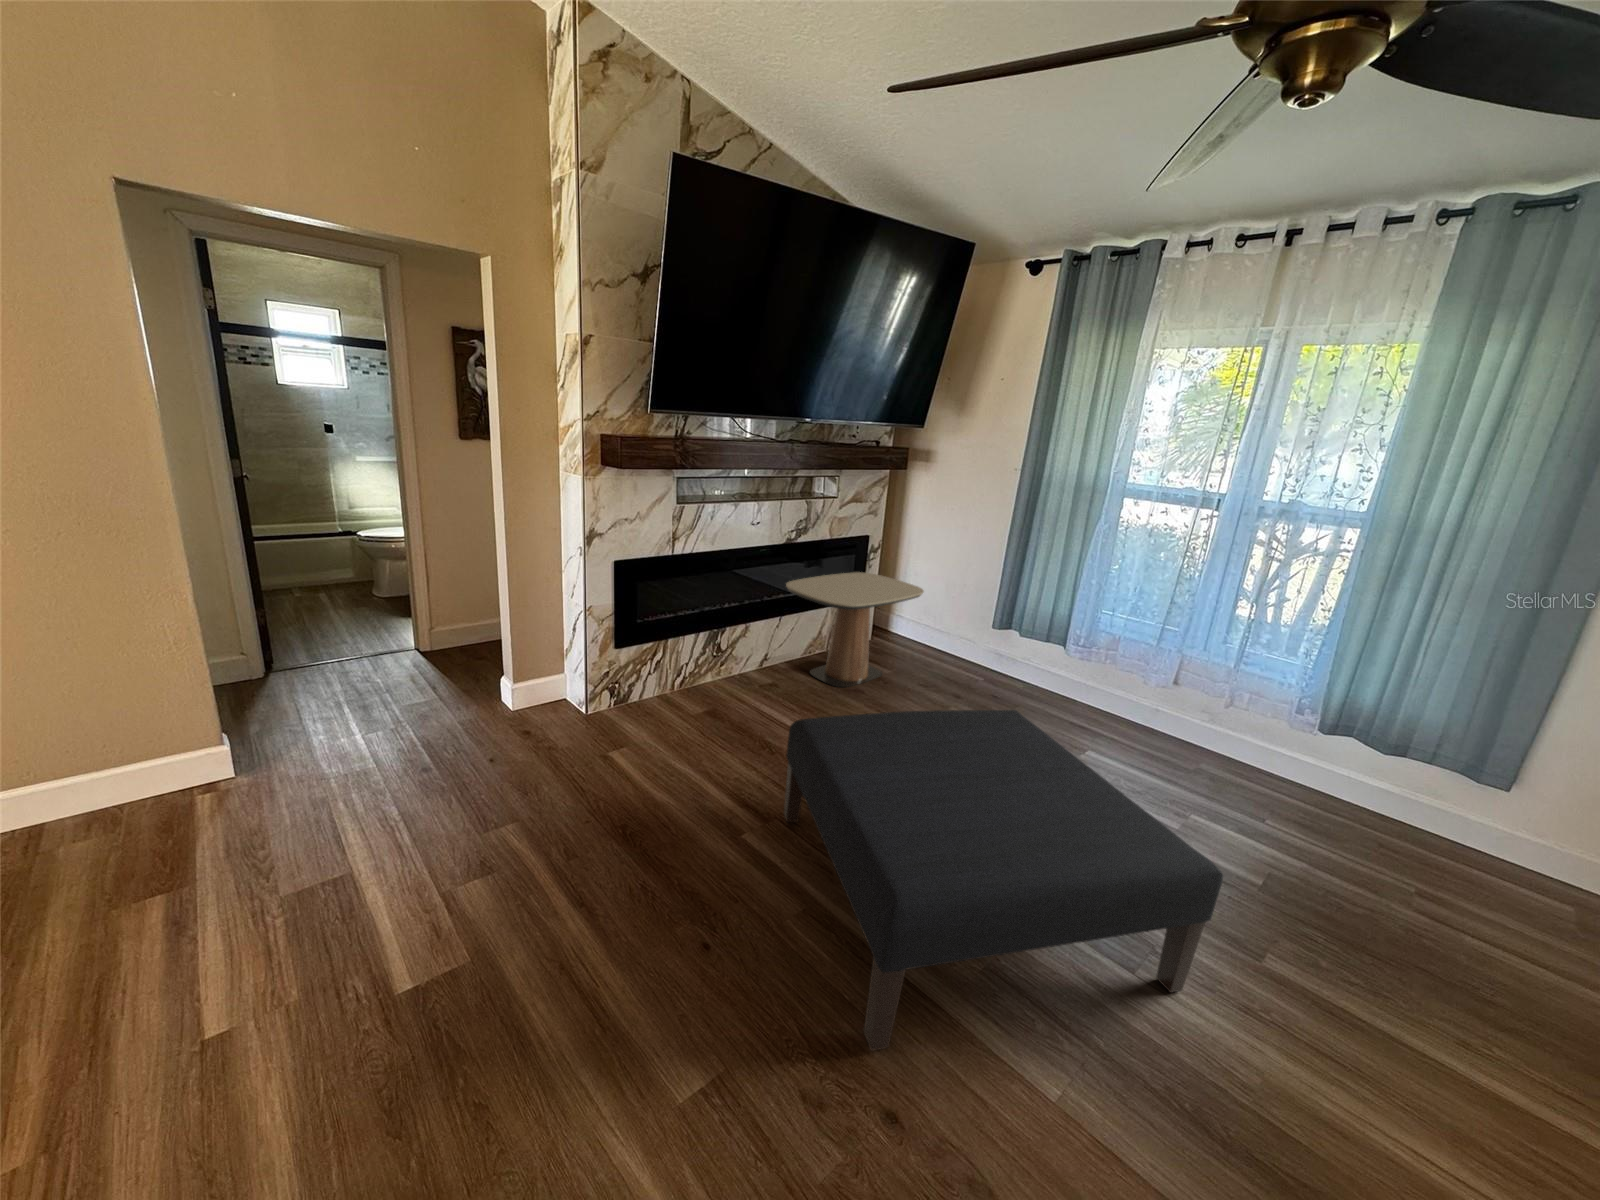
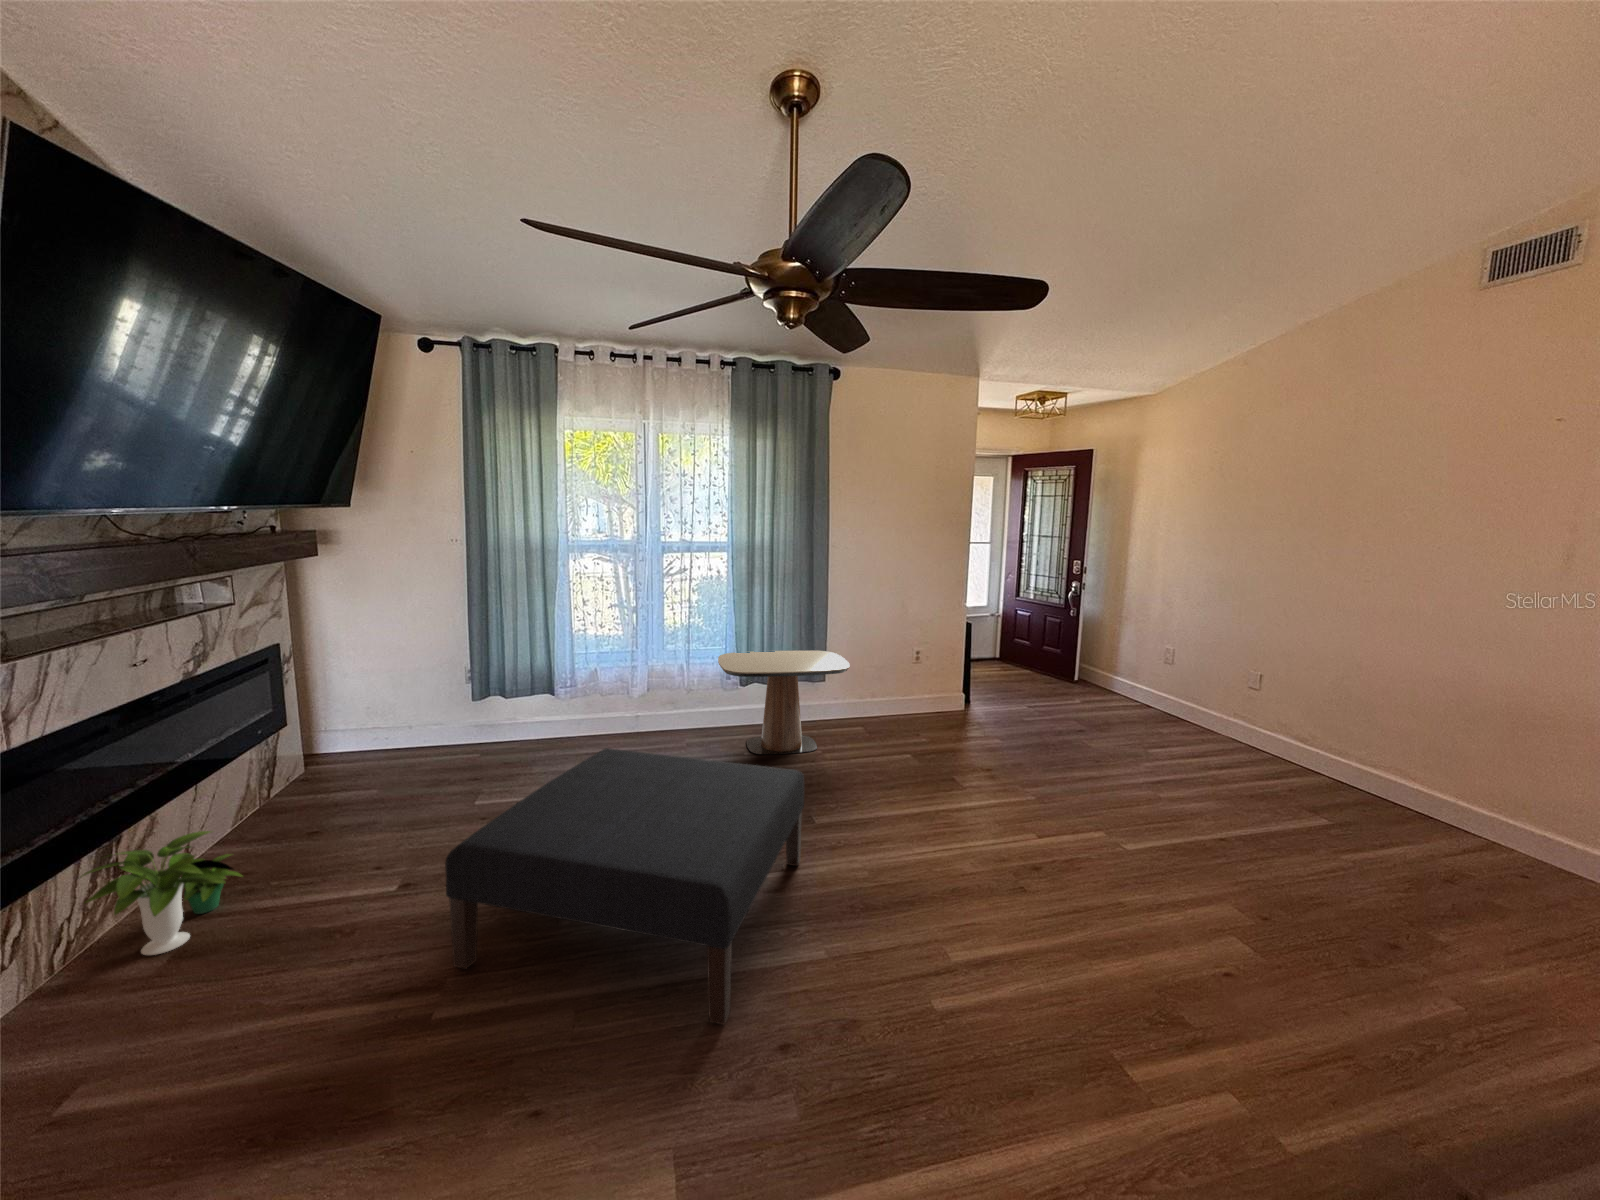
side table: present [786,572,924,687] -> present [718,650,850,754]
potted plant: none [685,635,766,706] -> present [81,831,242,955]

